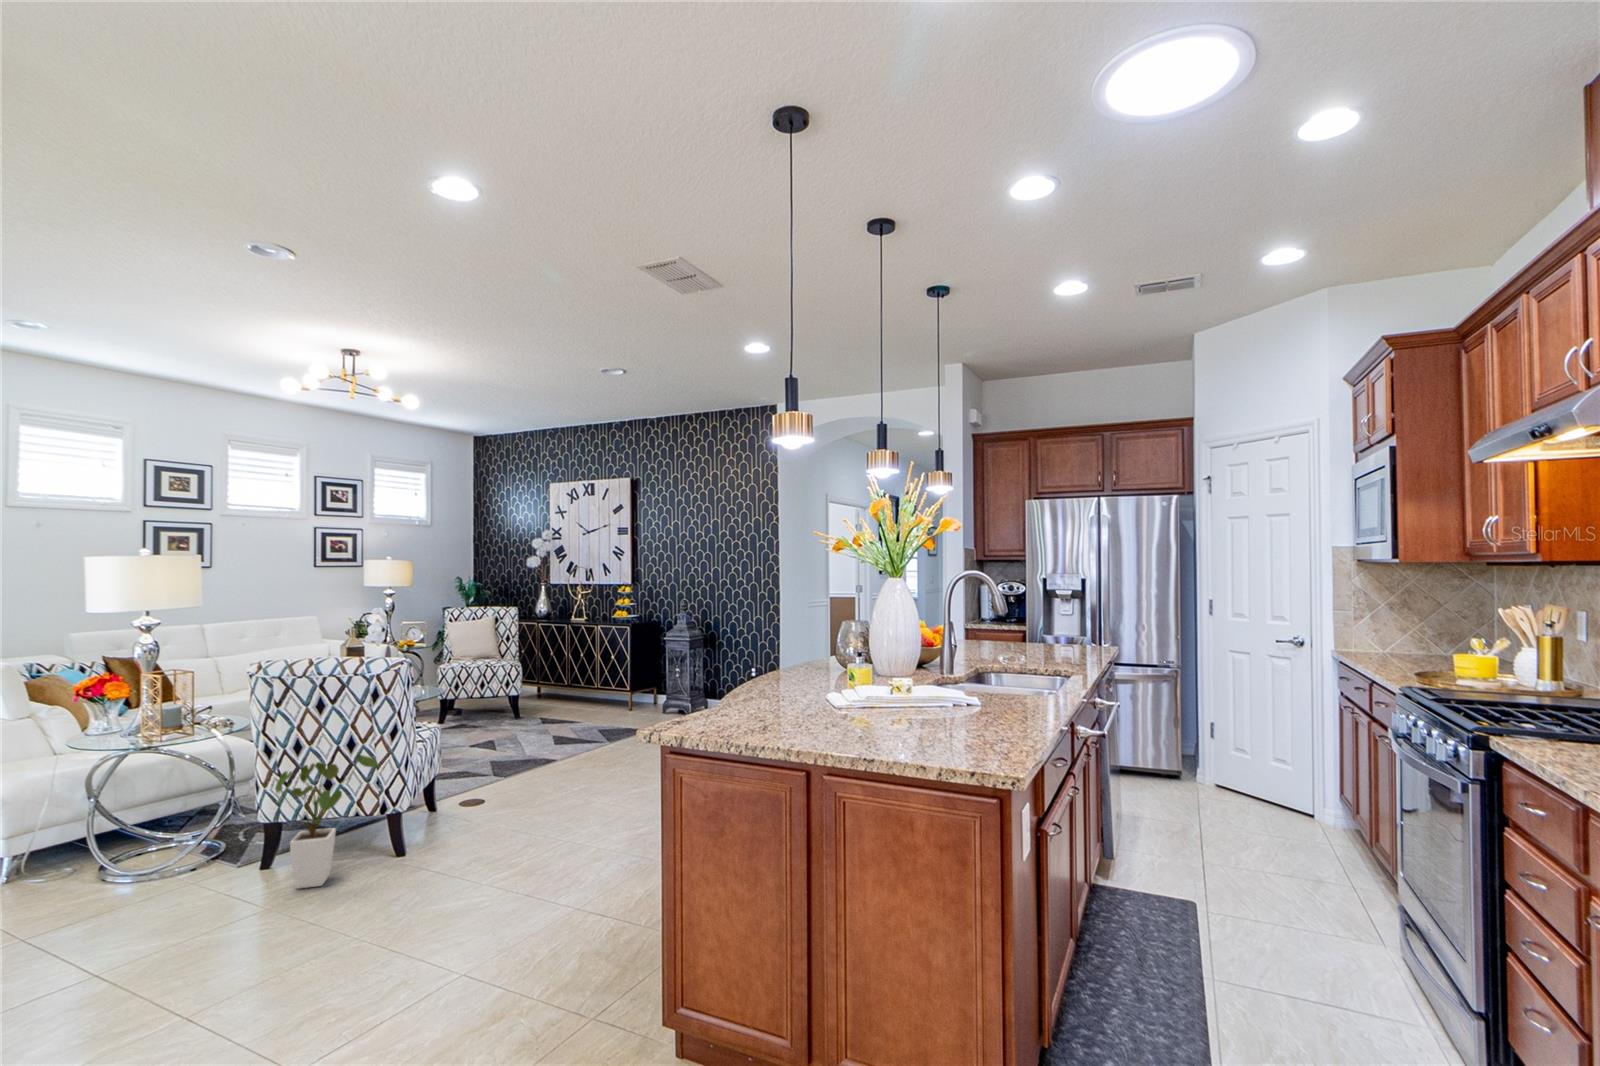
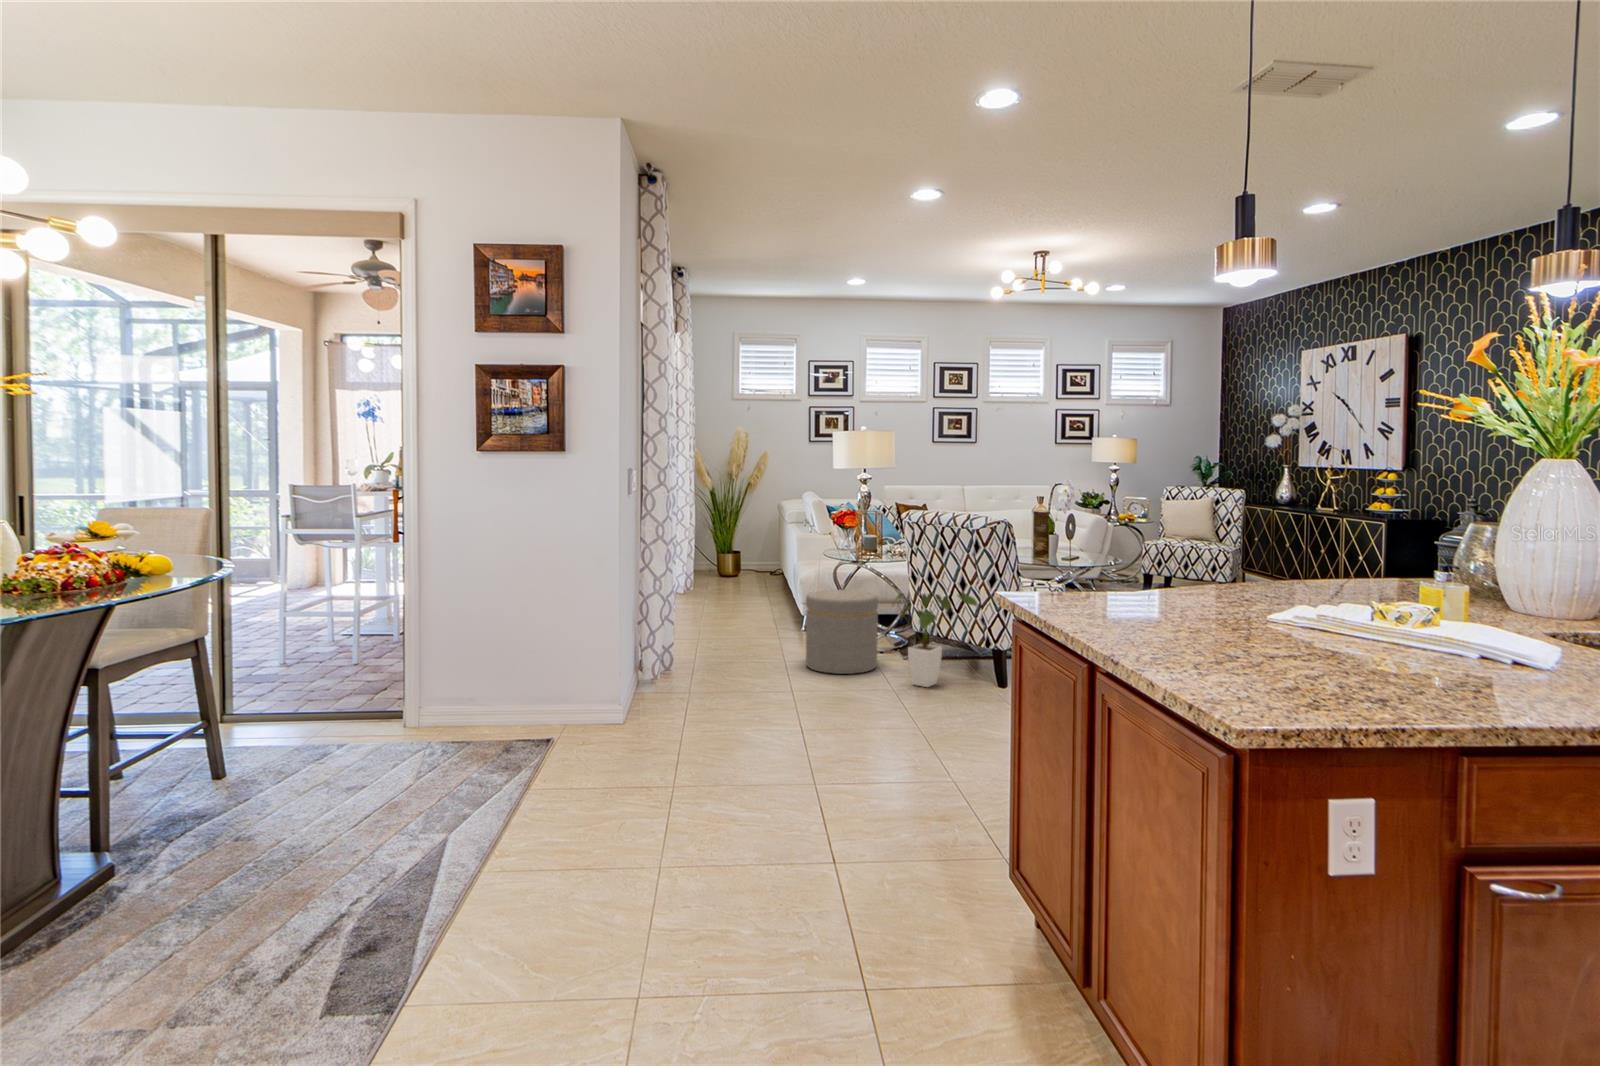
ottoman: none [86,778,219,915] -> present [806,590,878,674]

